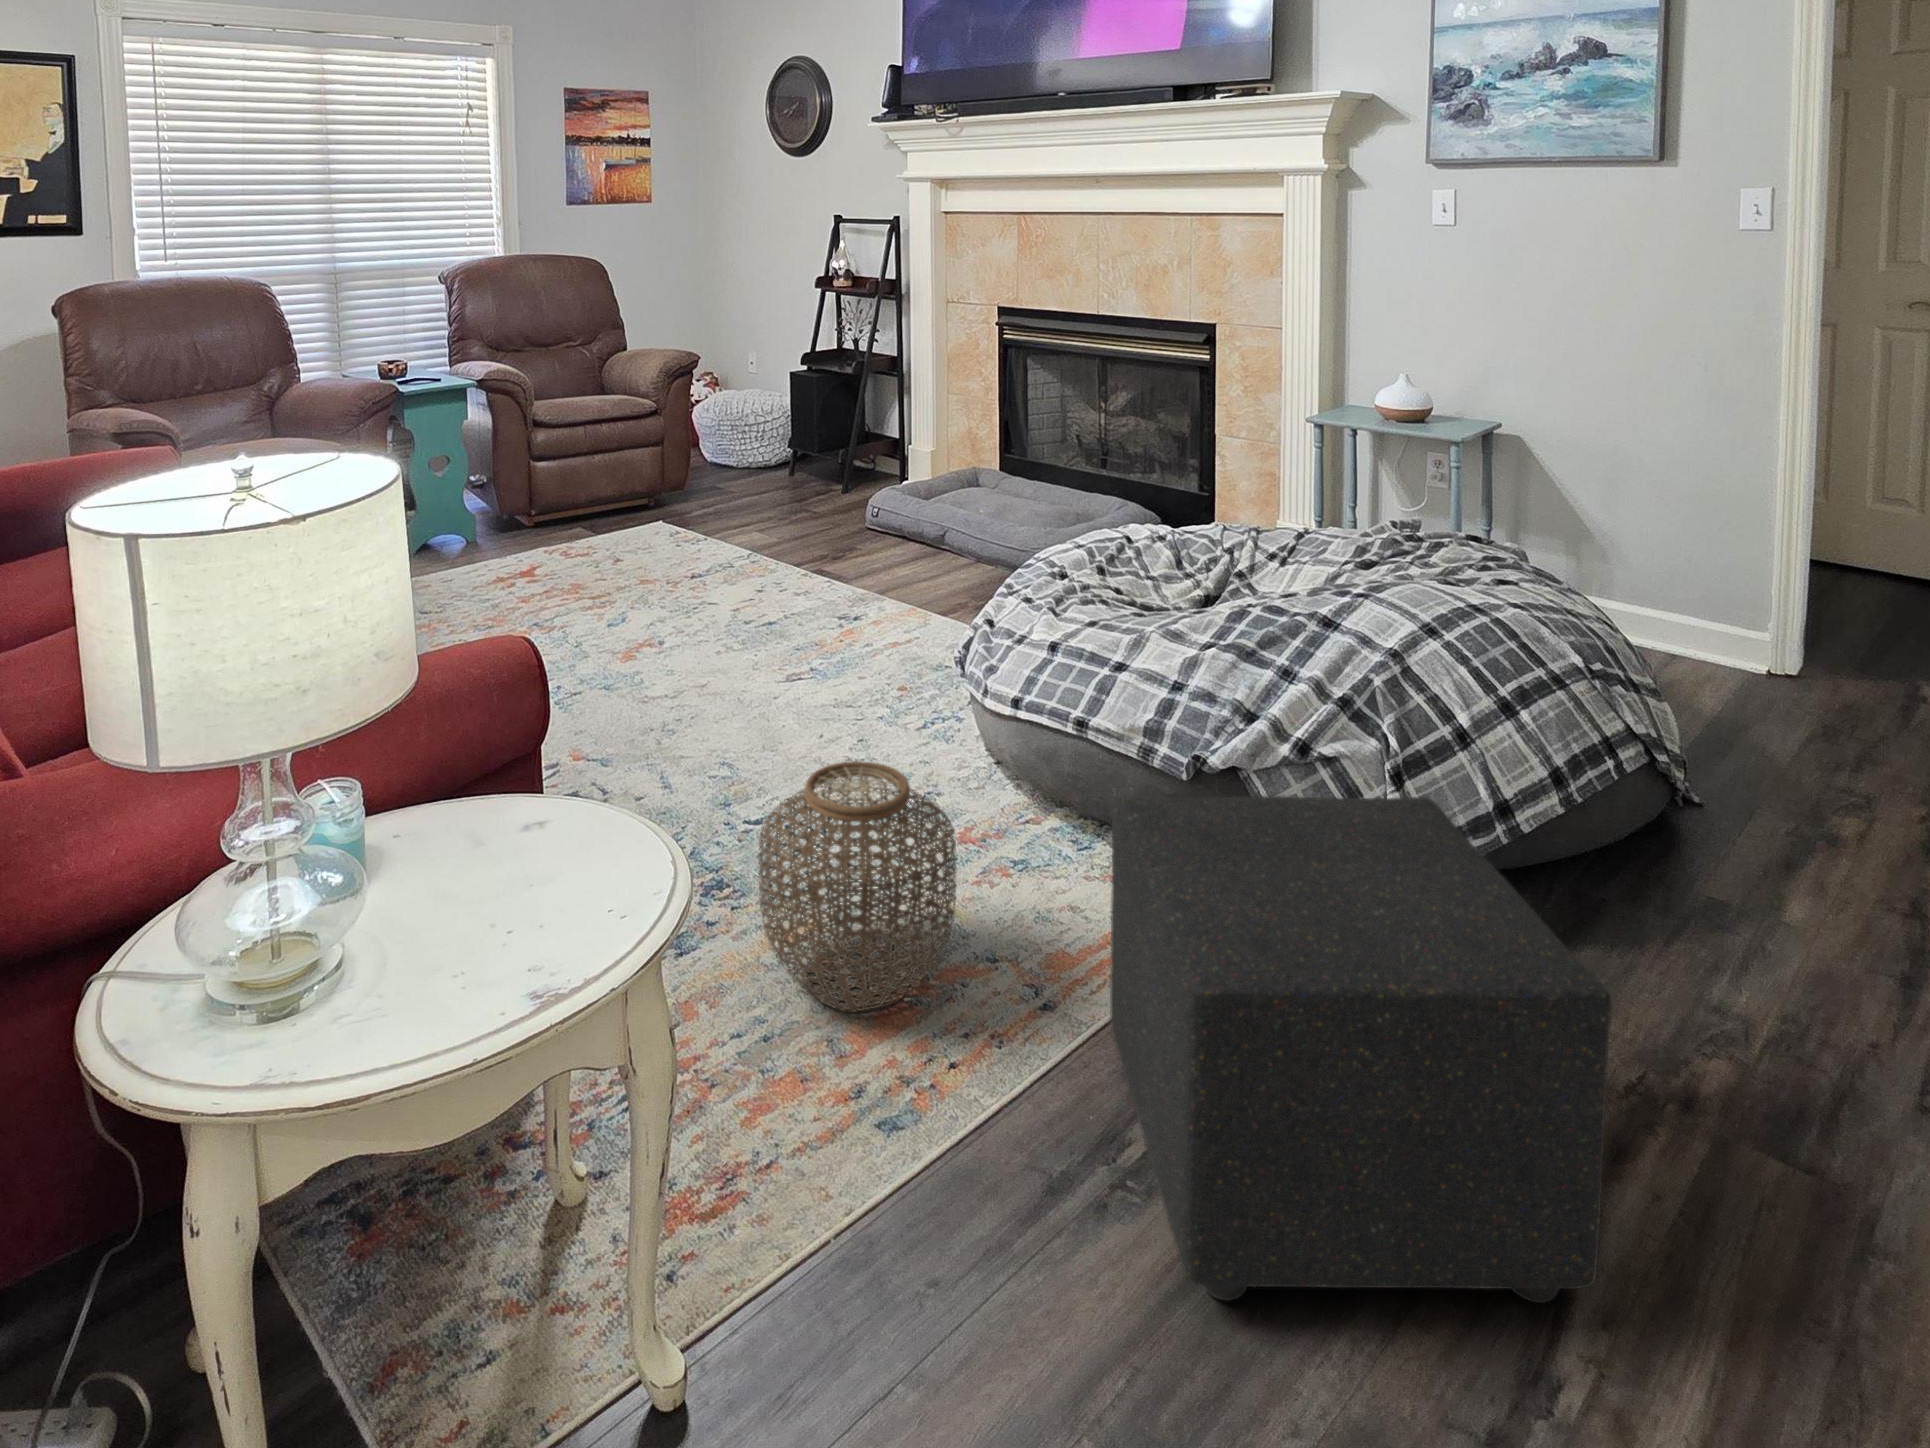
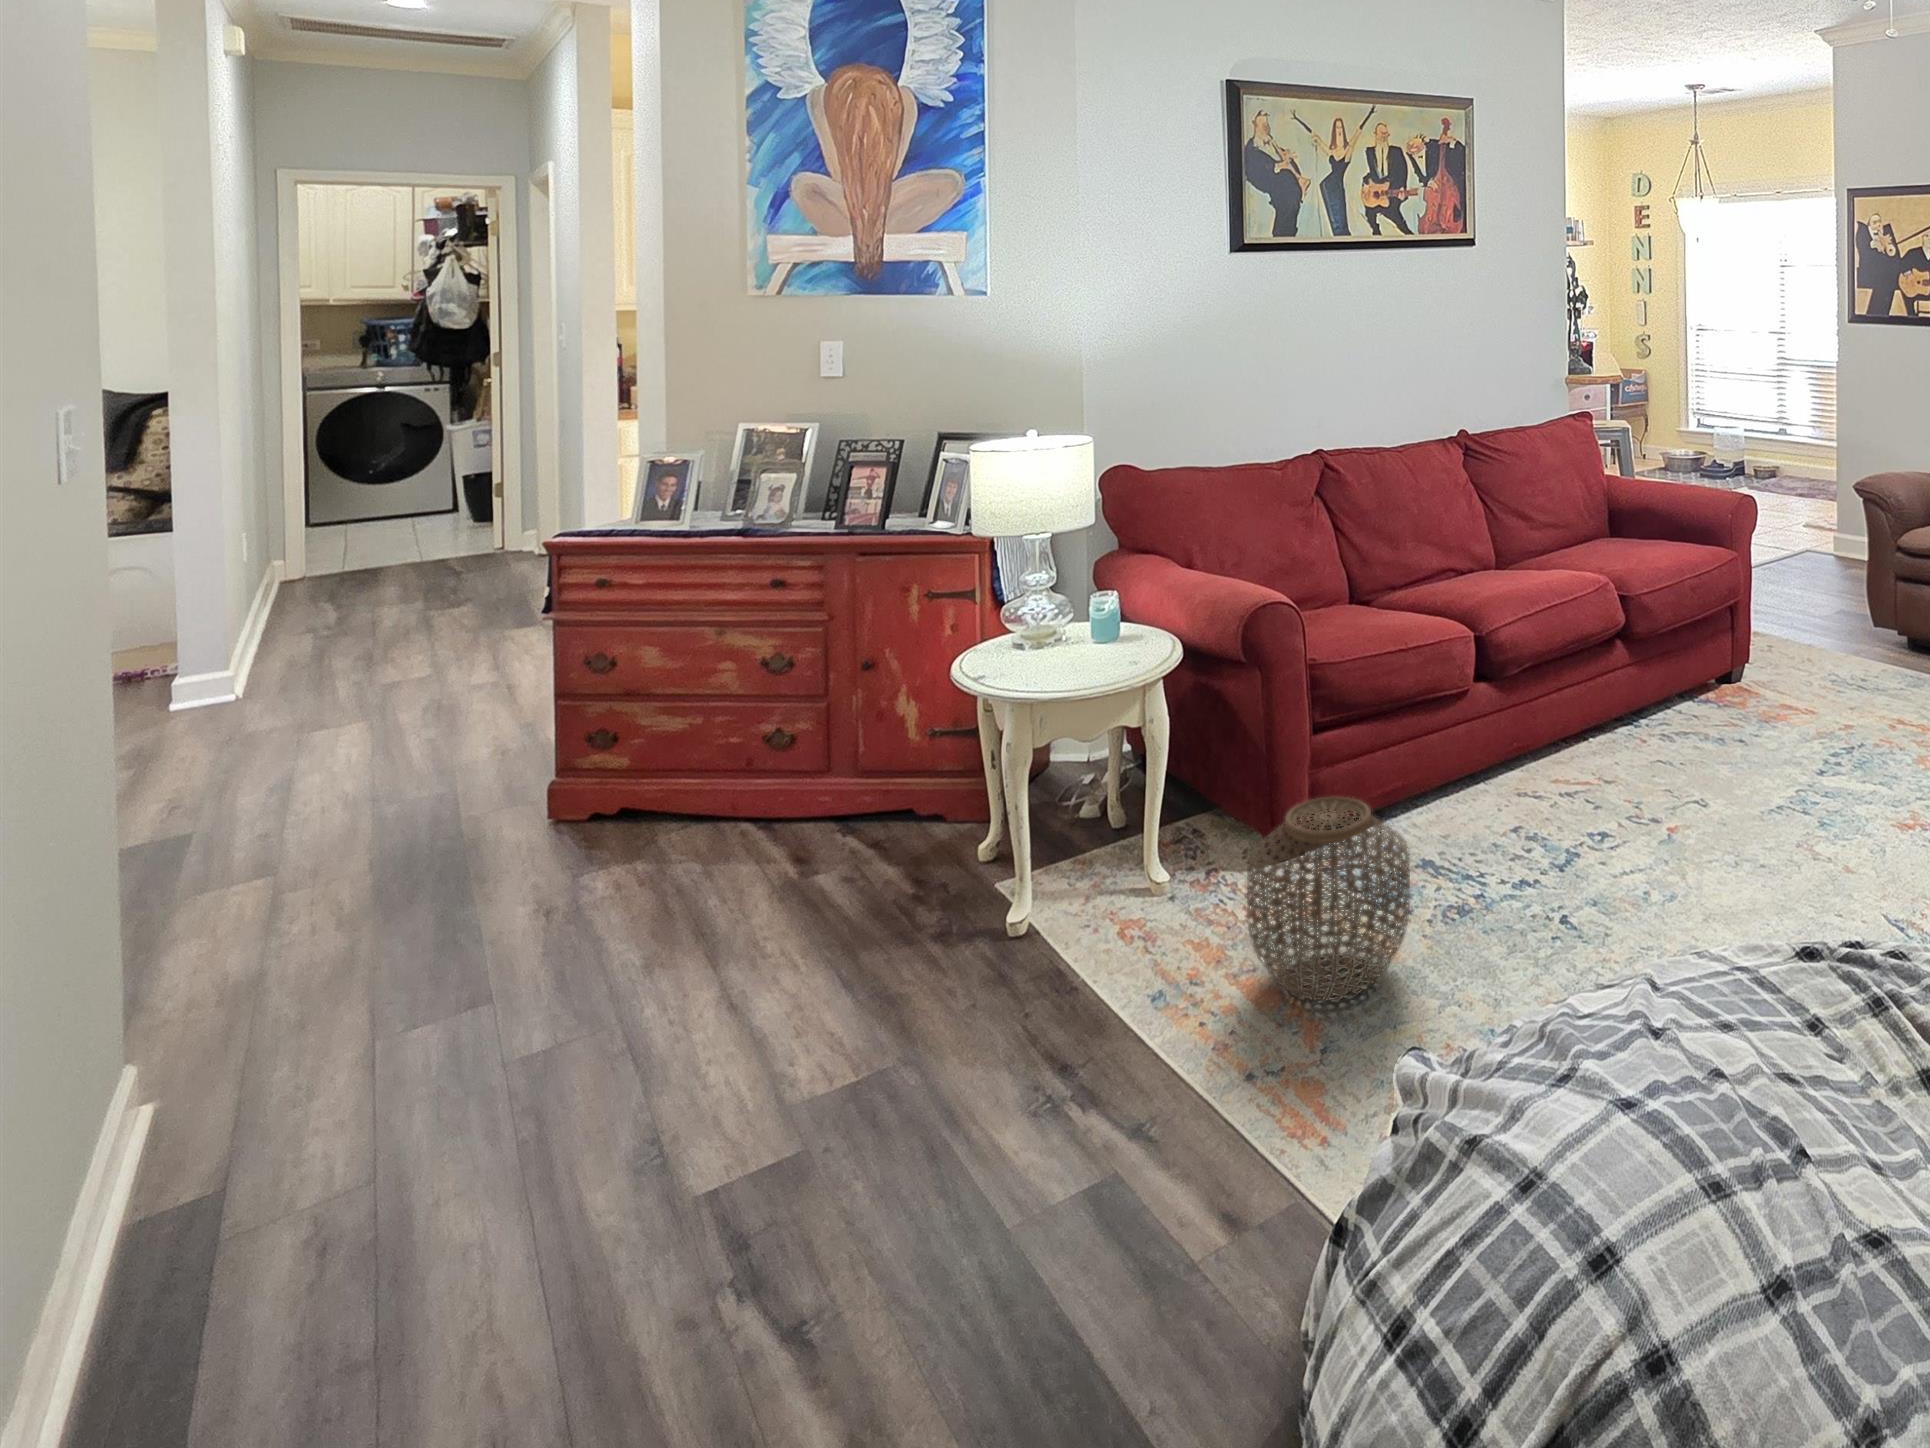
ottoman: present [1110,796,1612,1303] -> none [757,873,1195,1324]

